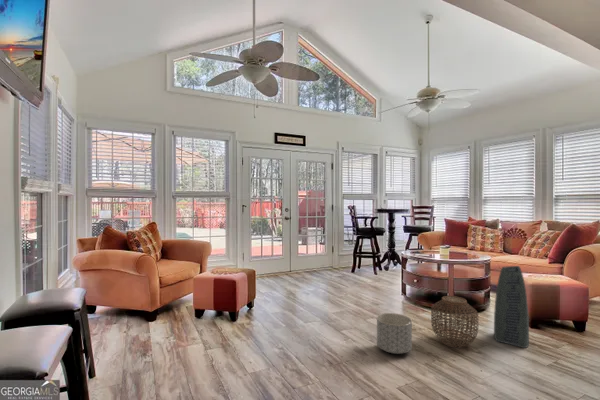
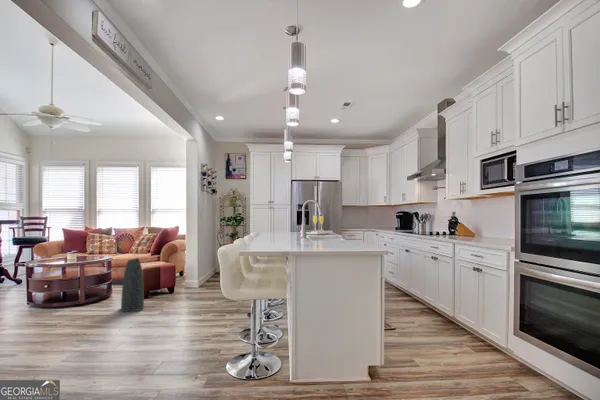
woven basket: present [431,296,478,348] -> none [75,287,114,326]
planter: present [377,313,412,354] -> none [27,312,64,347]

